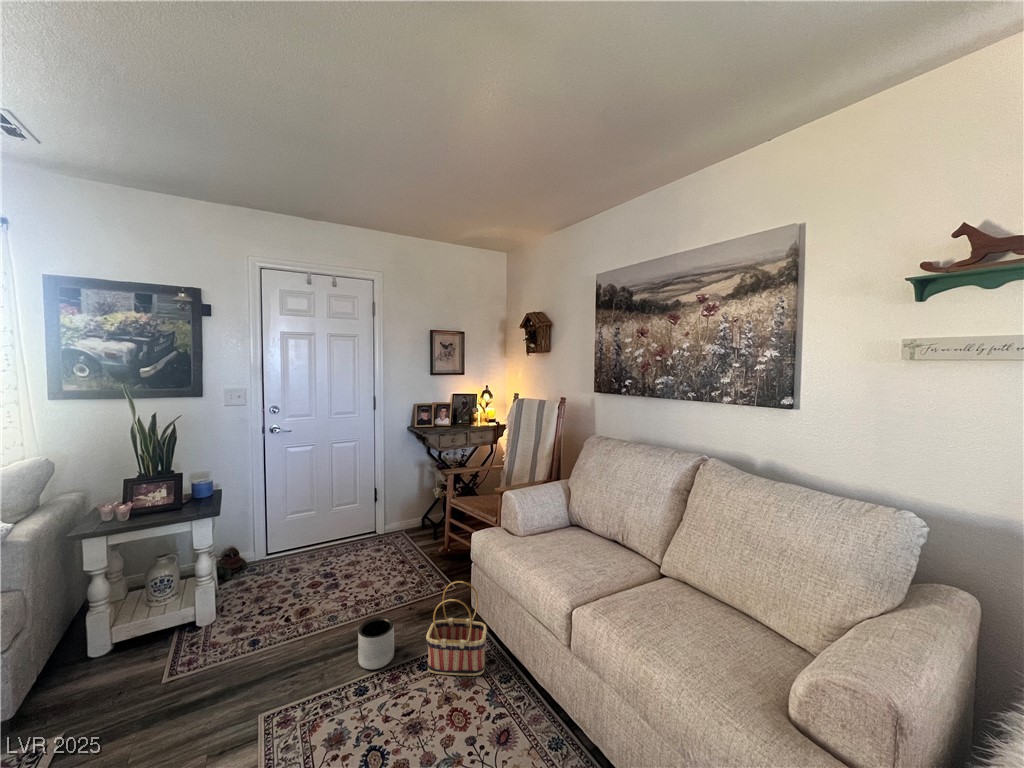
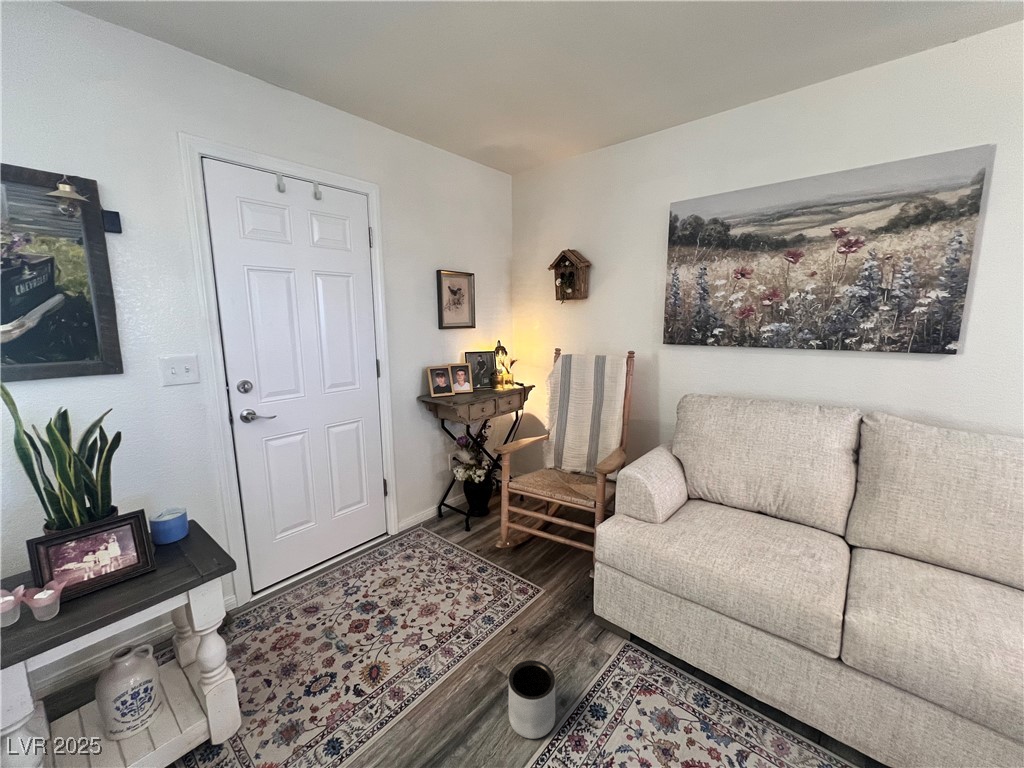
basket: present [426,581,487,676] -> none [595,594,677,718]

